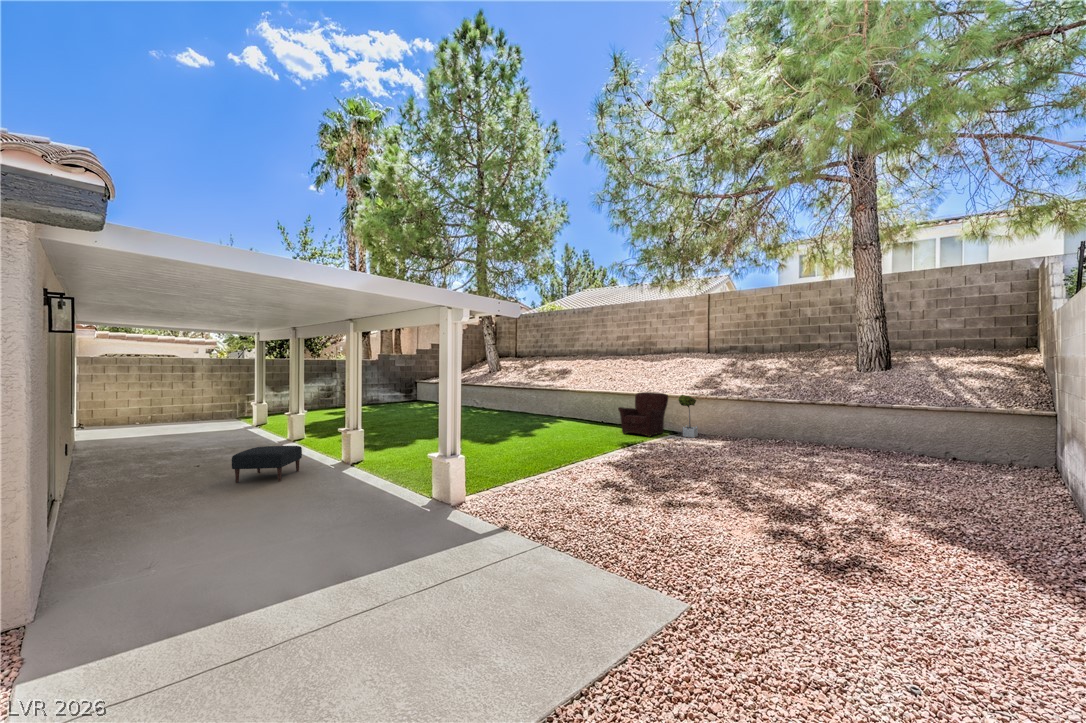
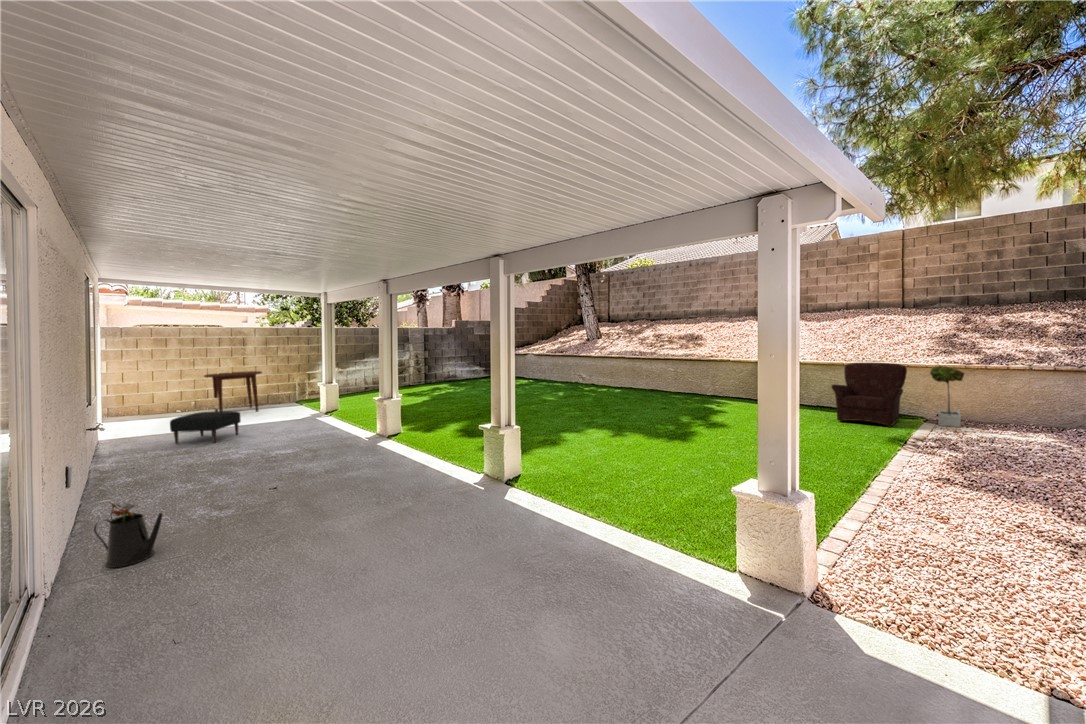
dining table: none [157,393,207,428] -> present [204,371,262,412]
ottoman: present [232,446,302,483] -> present [170,411,241,444]
watering can: none [65,463,109,503] -> present [94,503,163,568]

